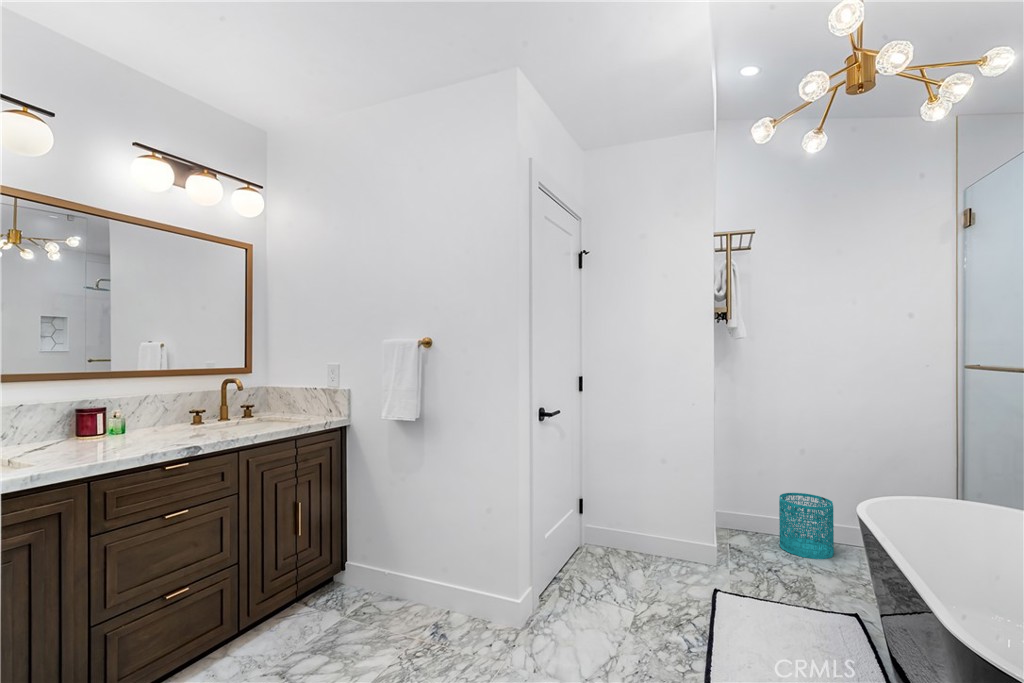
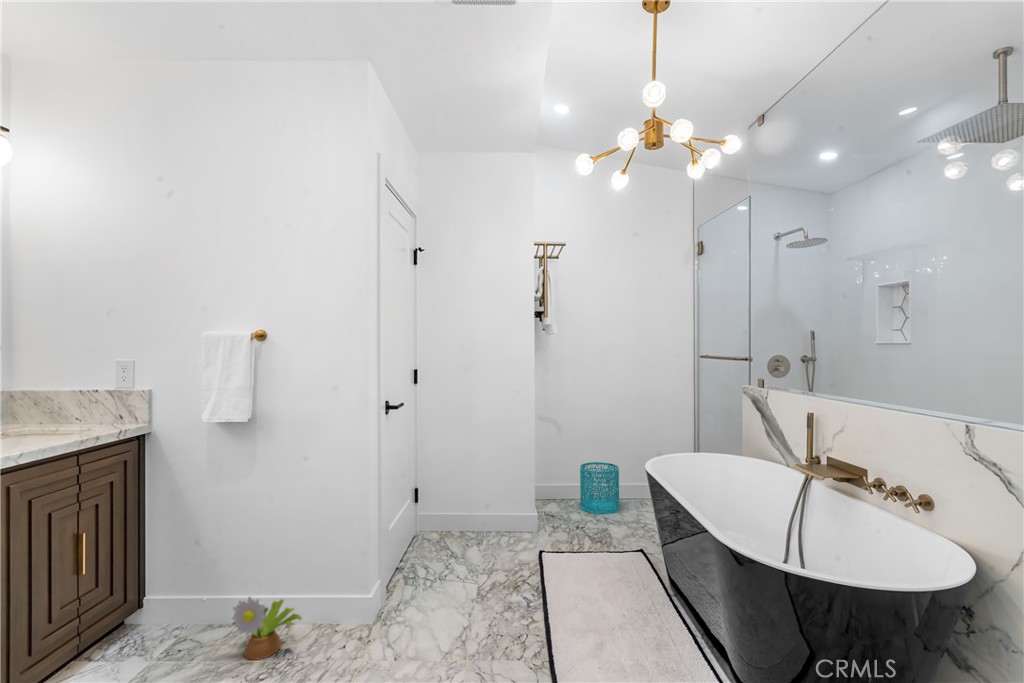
decorative plant: none [396,579,456,638] -> present [229,597,302,660]

